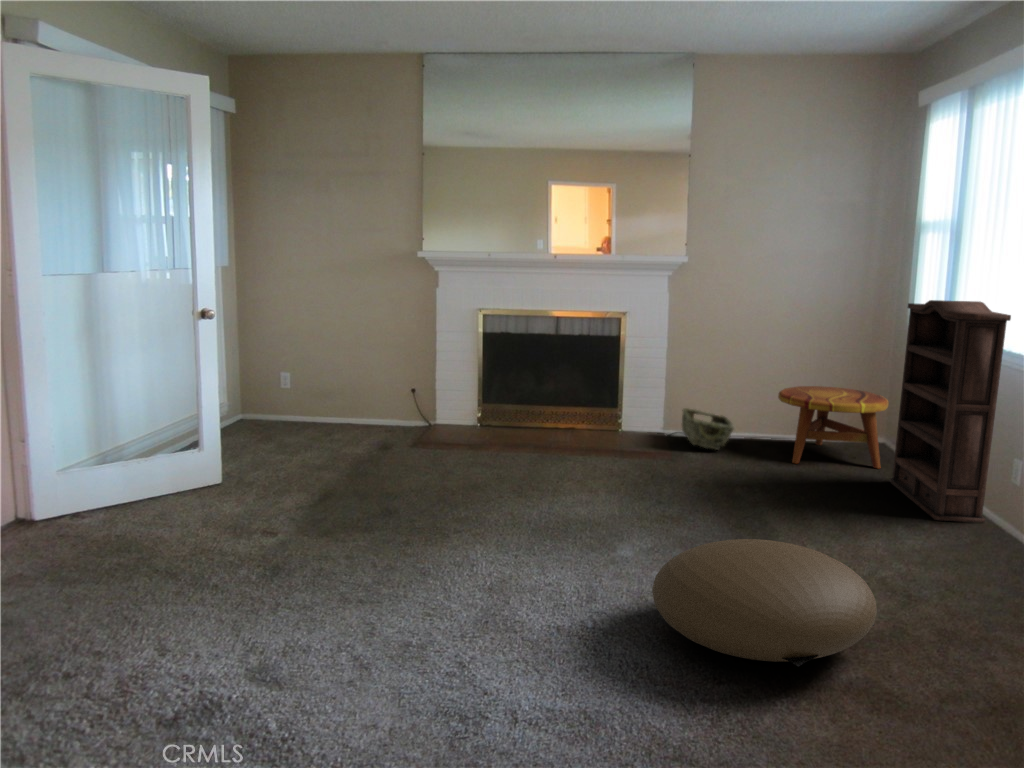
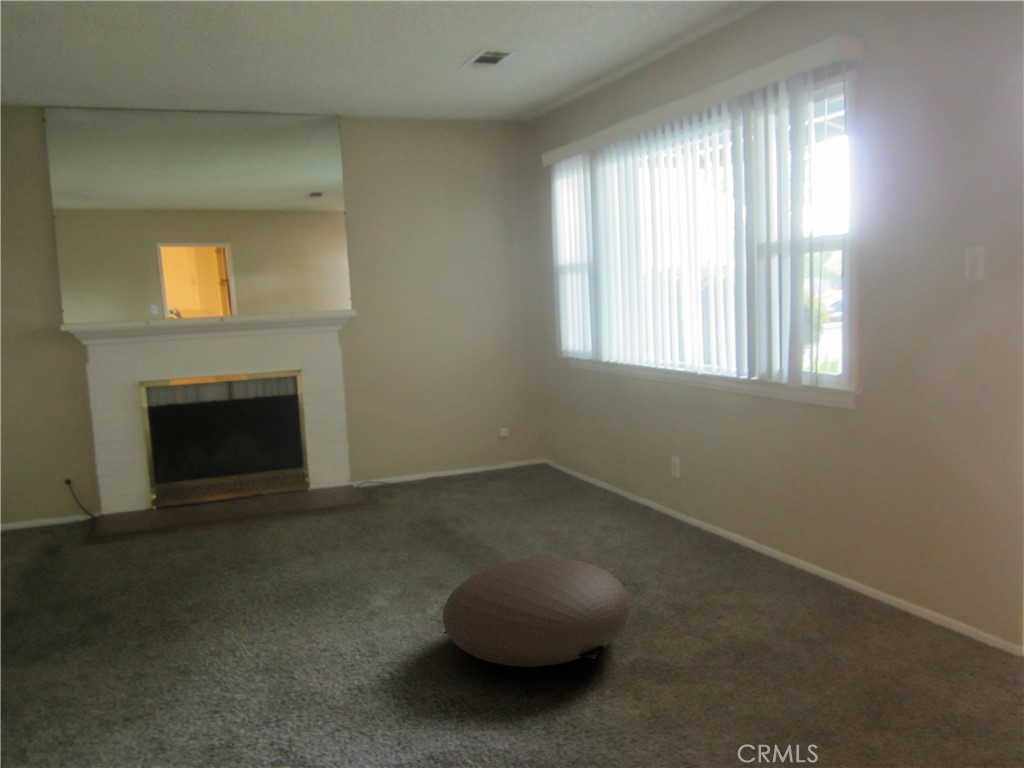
bookshelf: present [889,300,1011,523] -> none [558,336,645,519]
side table: present [778,386,888,468] -> none [455,421,548,493]
woven basket: present [682,408,734,450] -> none [368,457,422,493]

